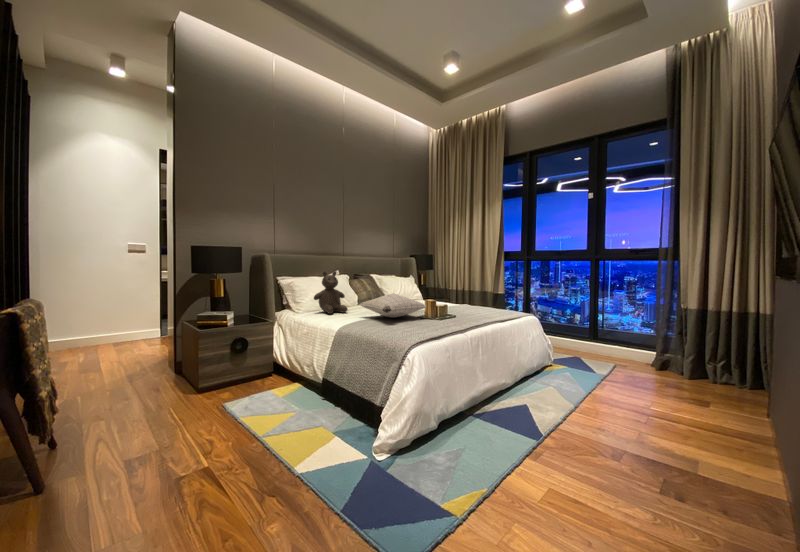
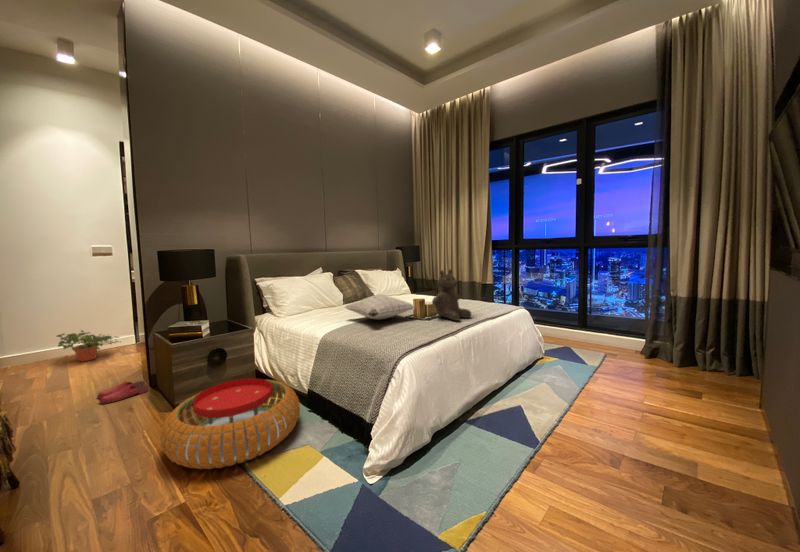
teddy bear: present [314,271,348,314] -> present [432,270,471,321]
potted plant: none [88,322,146,350] -> present [57,331,118,361]
pouf: none [188,365,314,441] -> present [160,378,300,469]
slippers: none [126,367,173,385] -> present [97,381,149,404]

